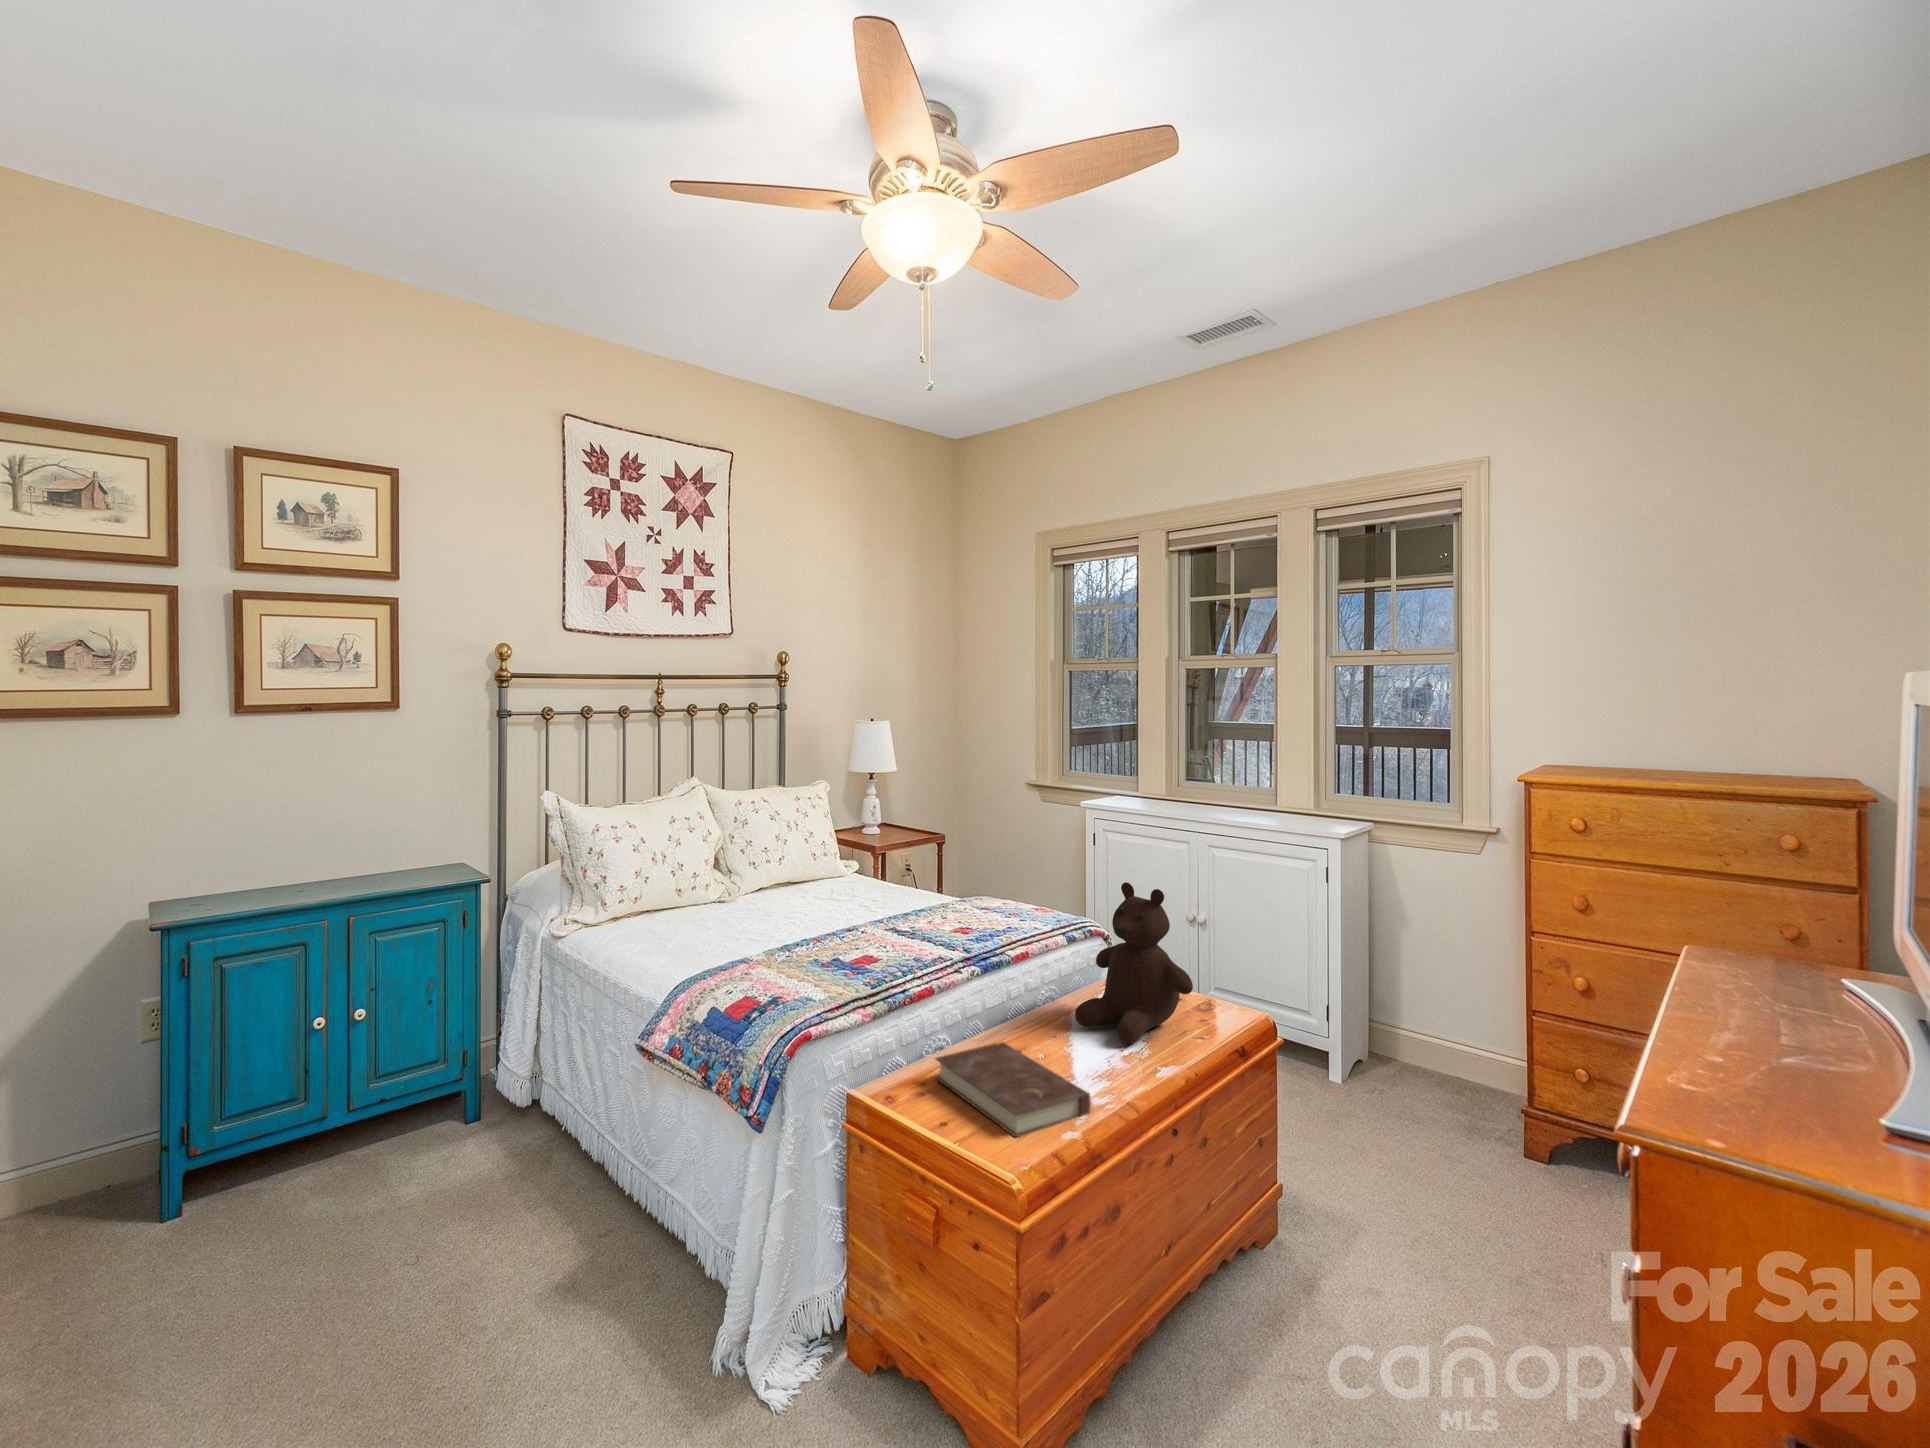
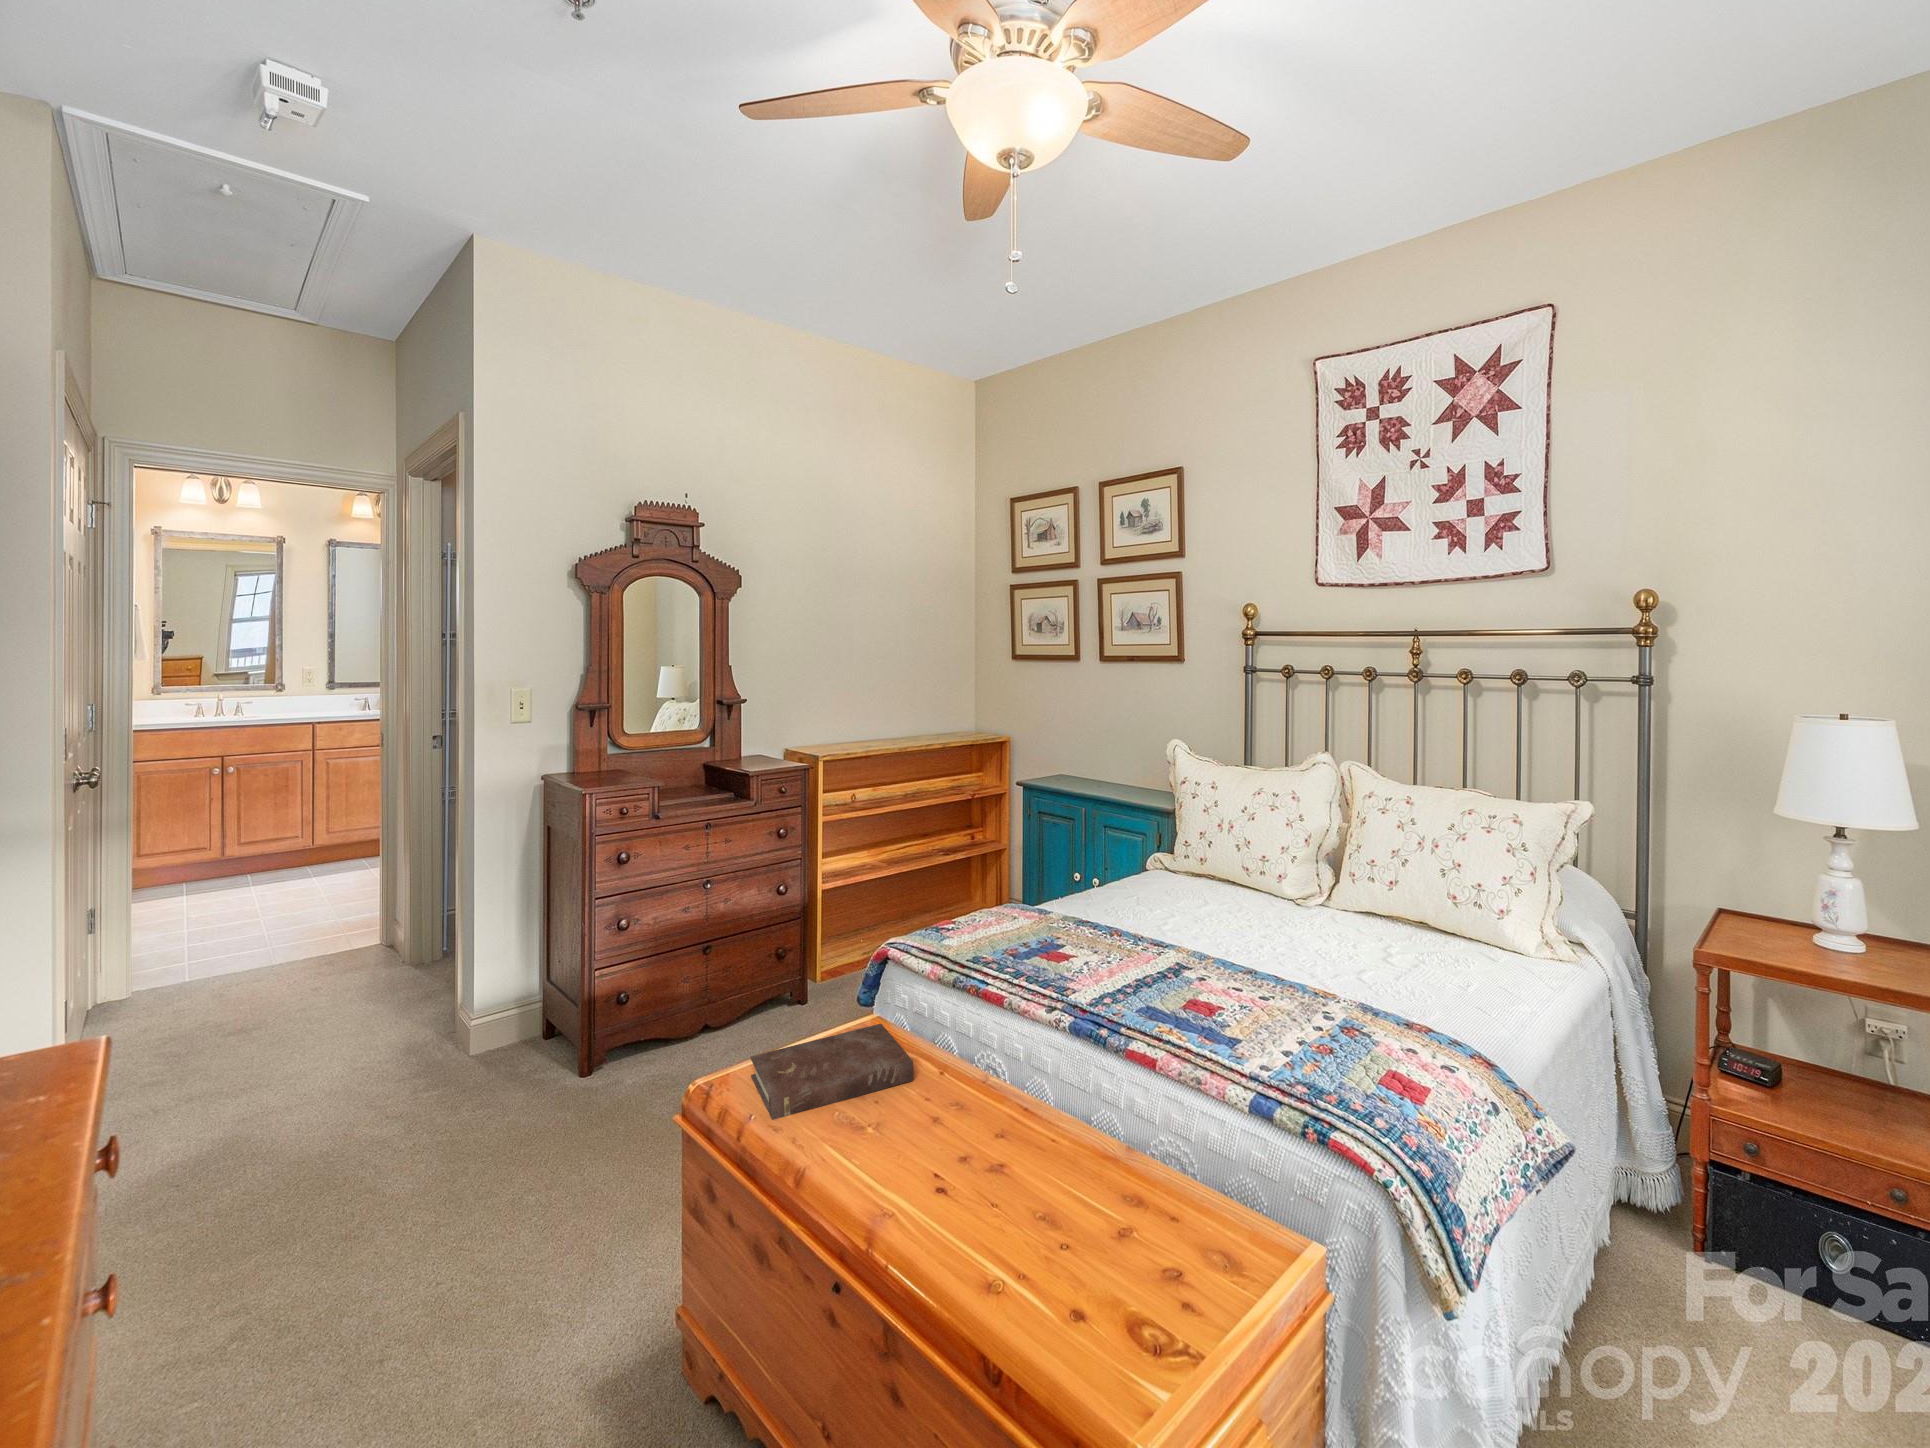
teddy bear: present [1075,882,1193,1043] -> none [924,993,1088,1220]

